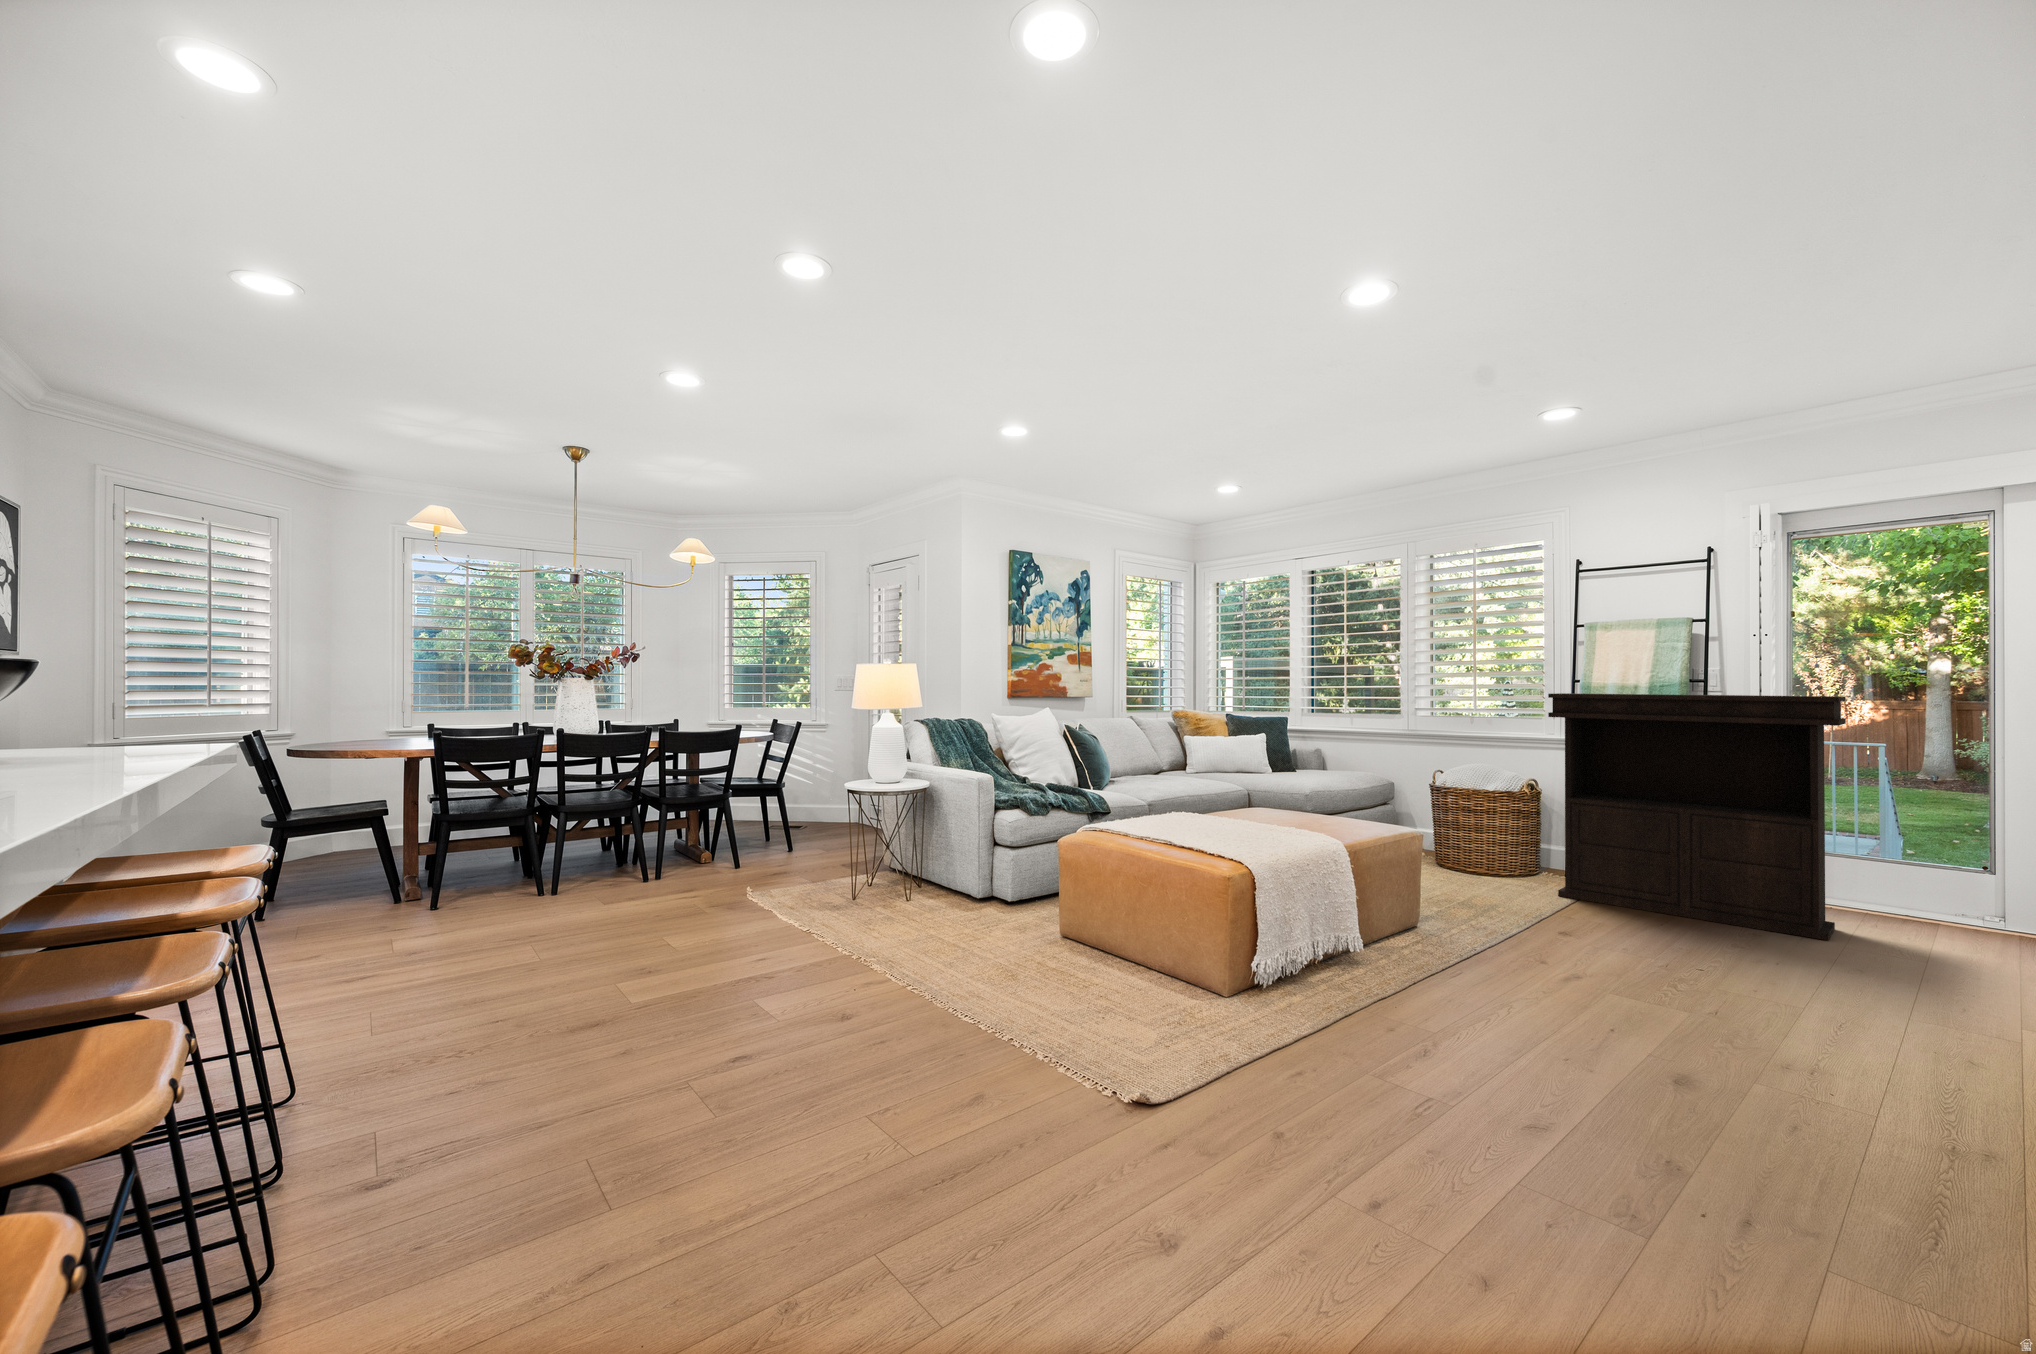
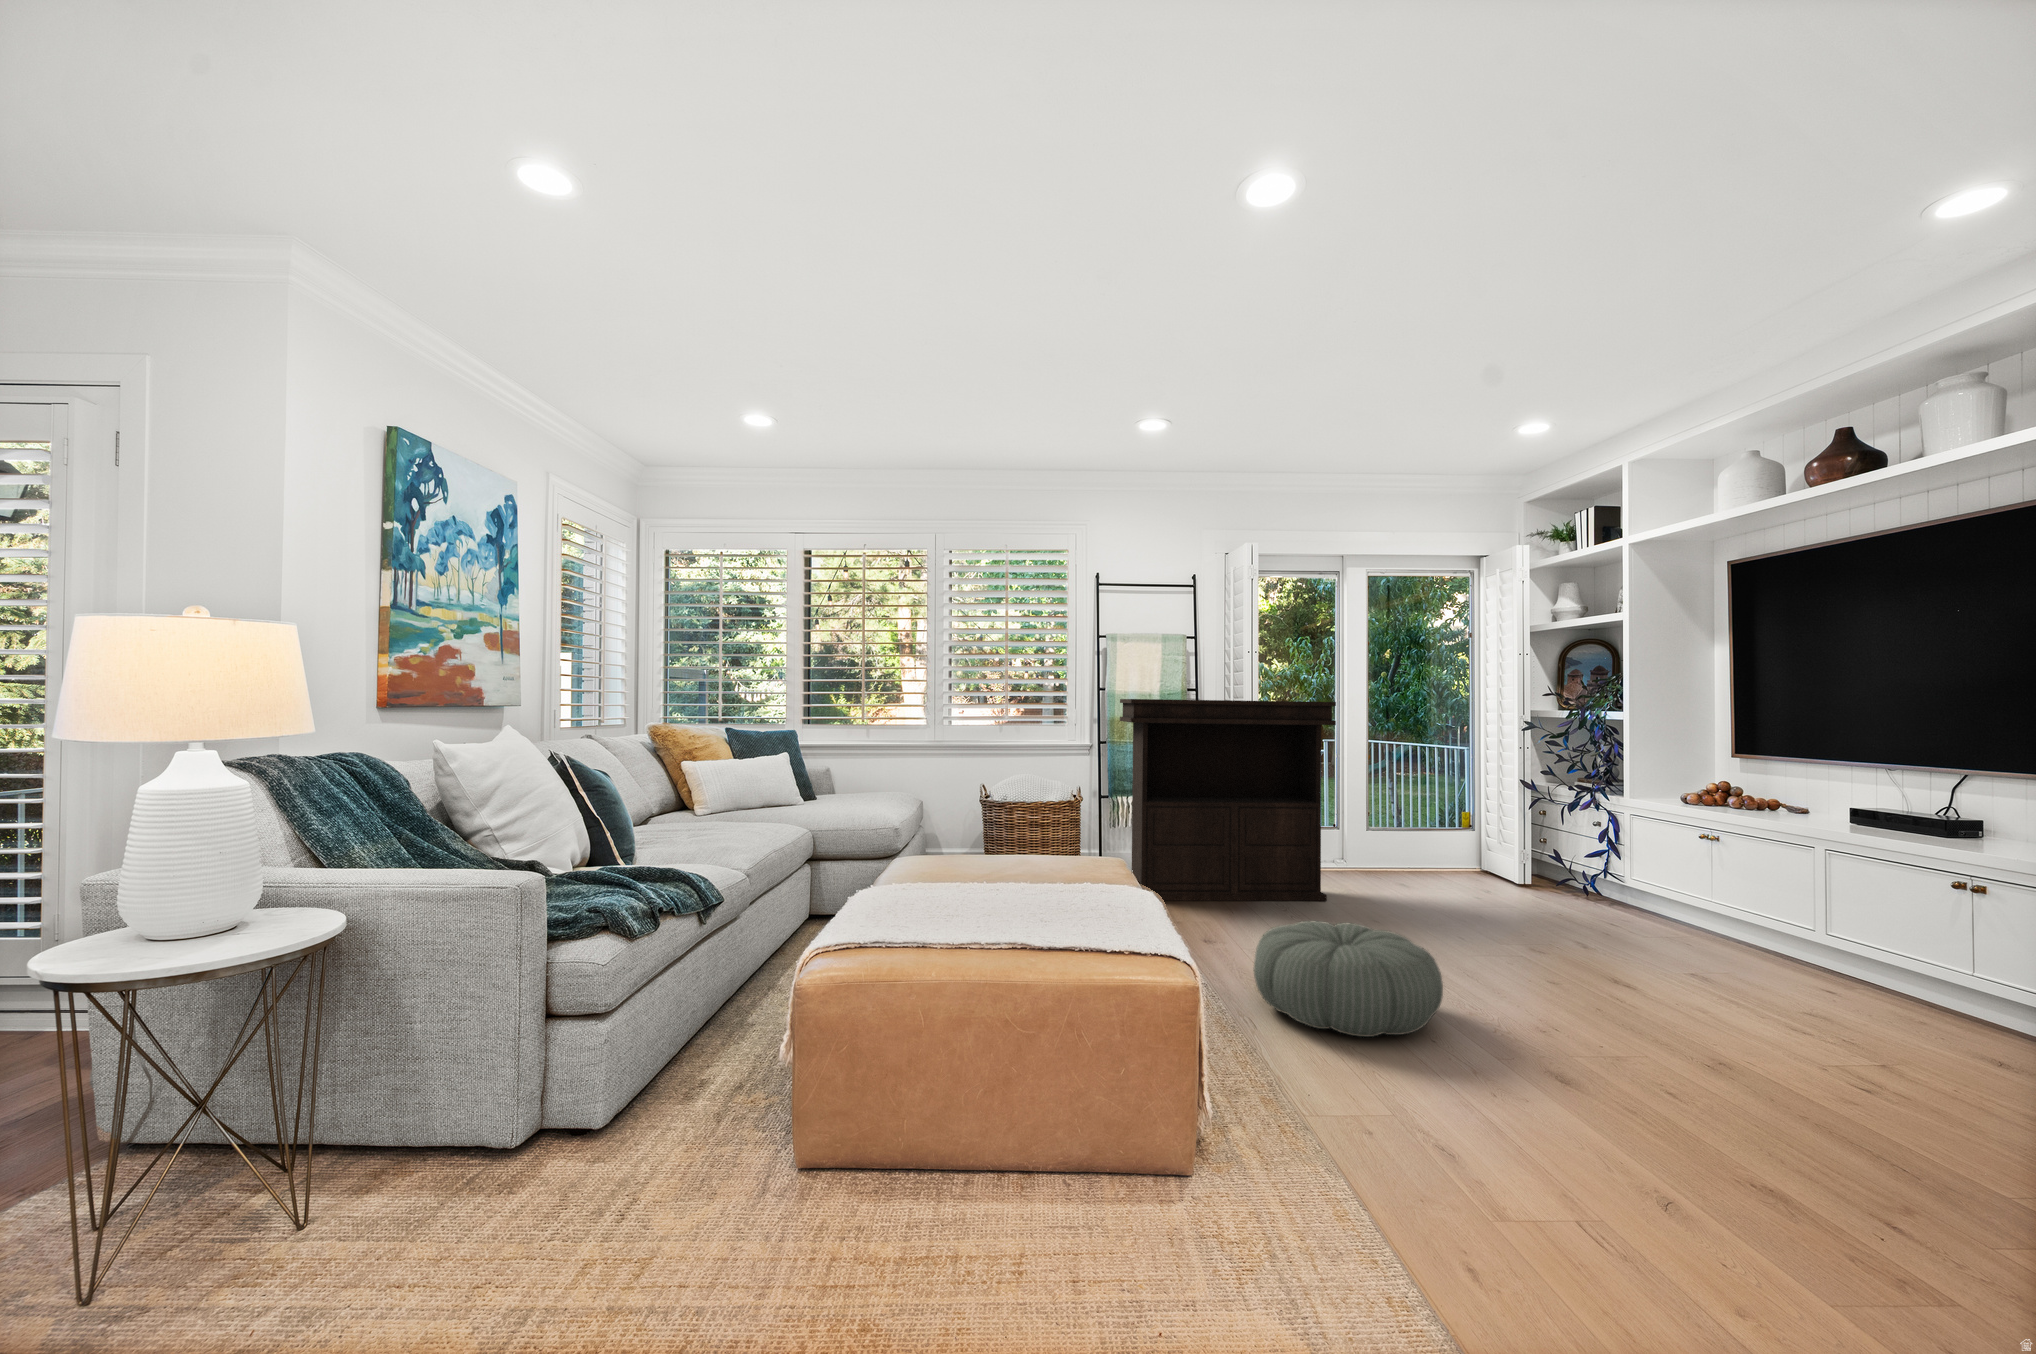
pouf: none [1461,902,1653,1005] -> present [1254,921,1443,1037]

